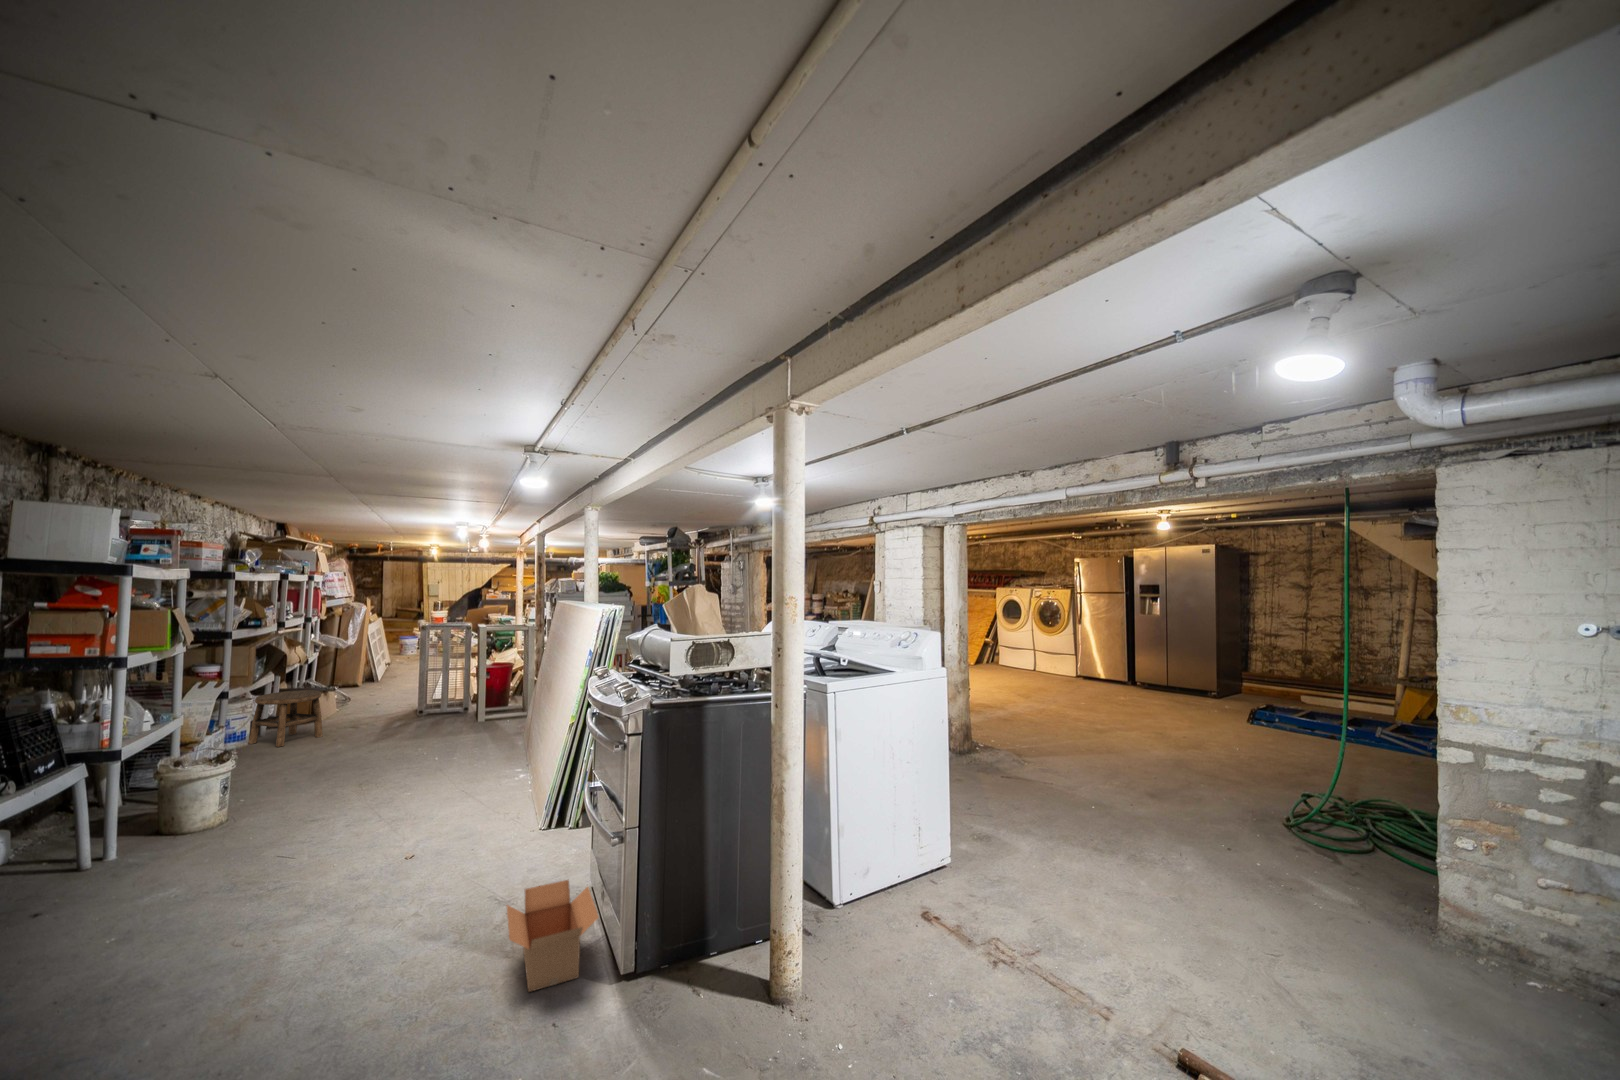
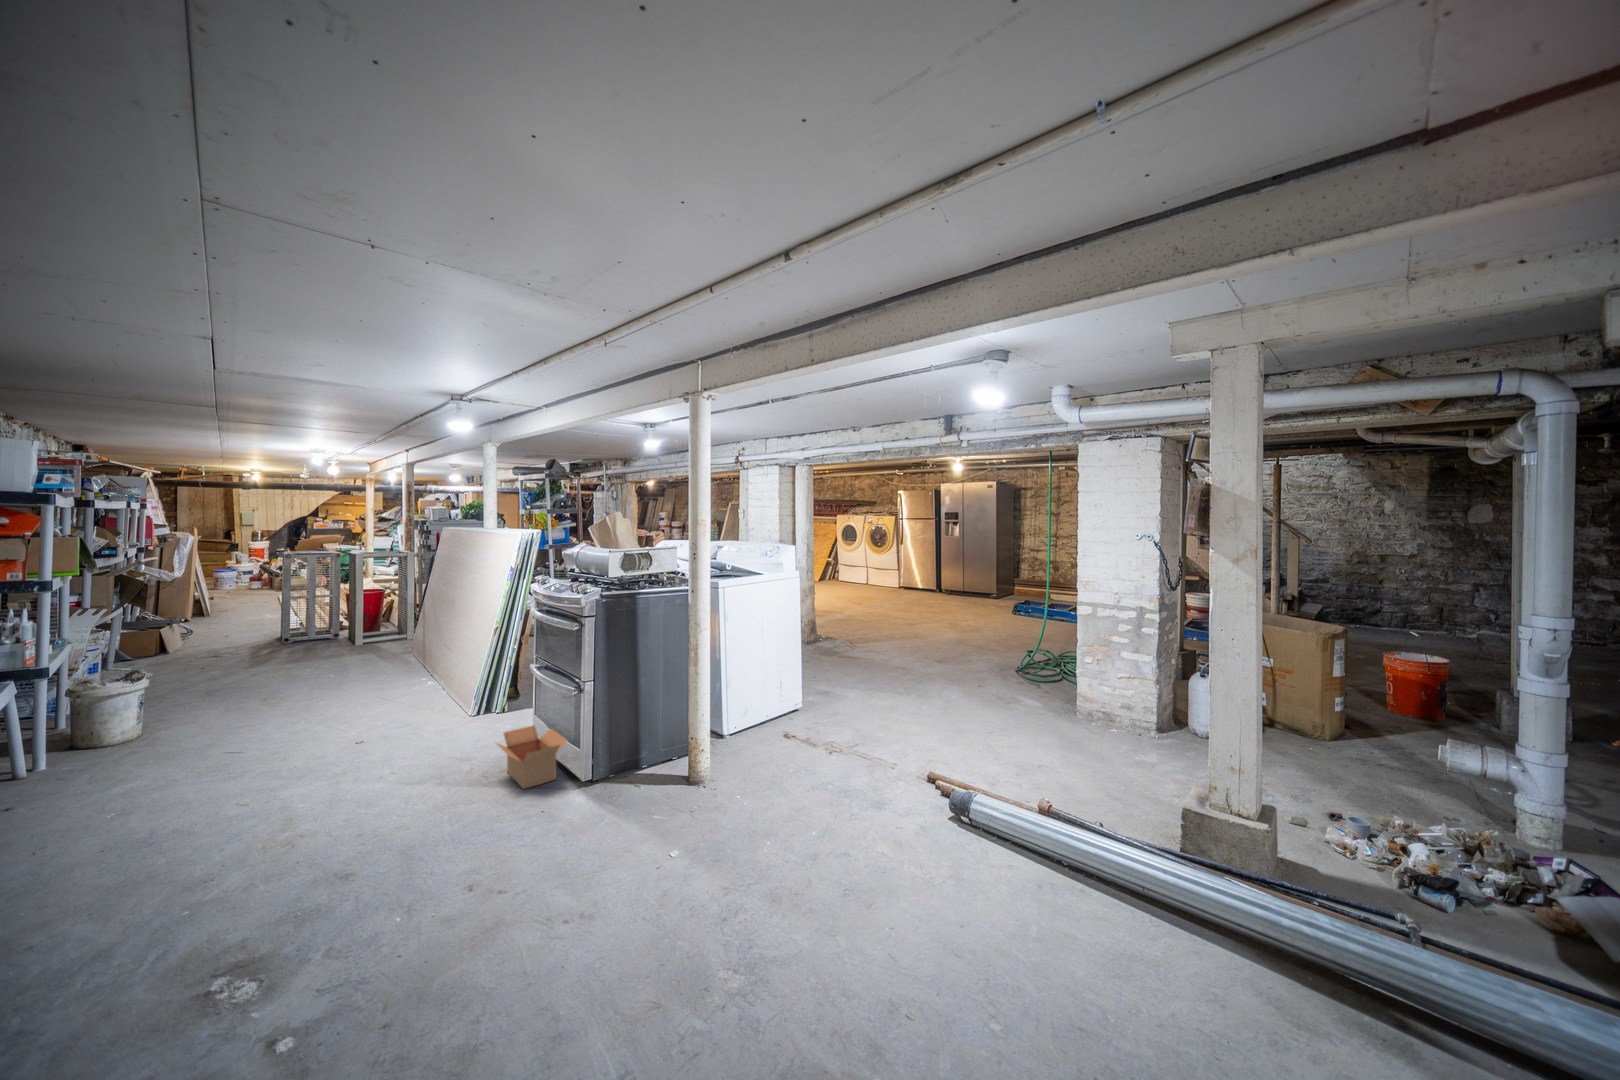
stool: present [248,690,323,747] -> none [117,619,201,673]

